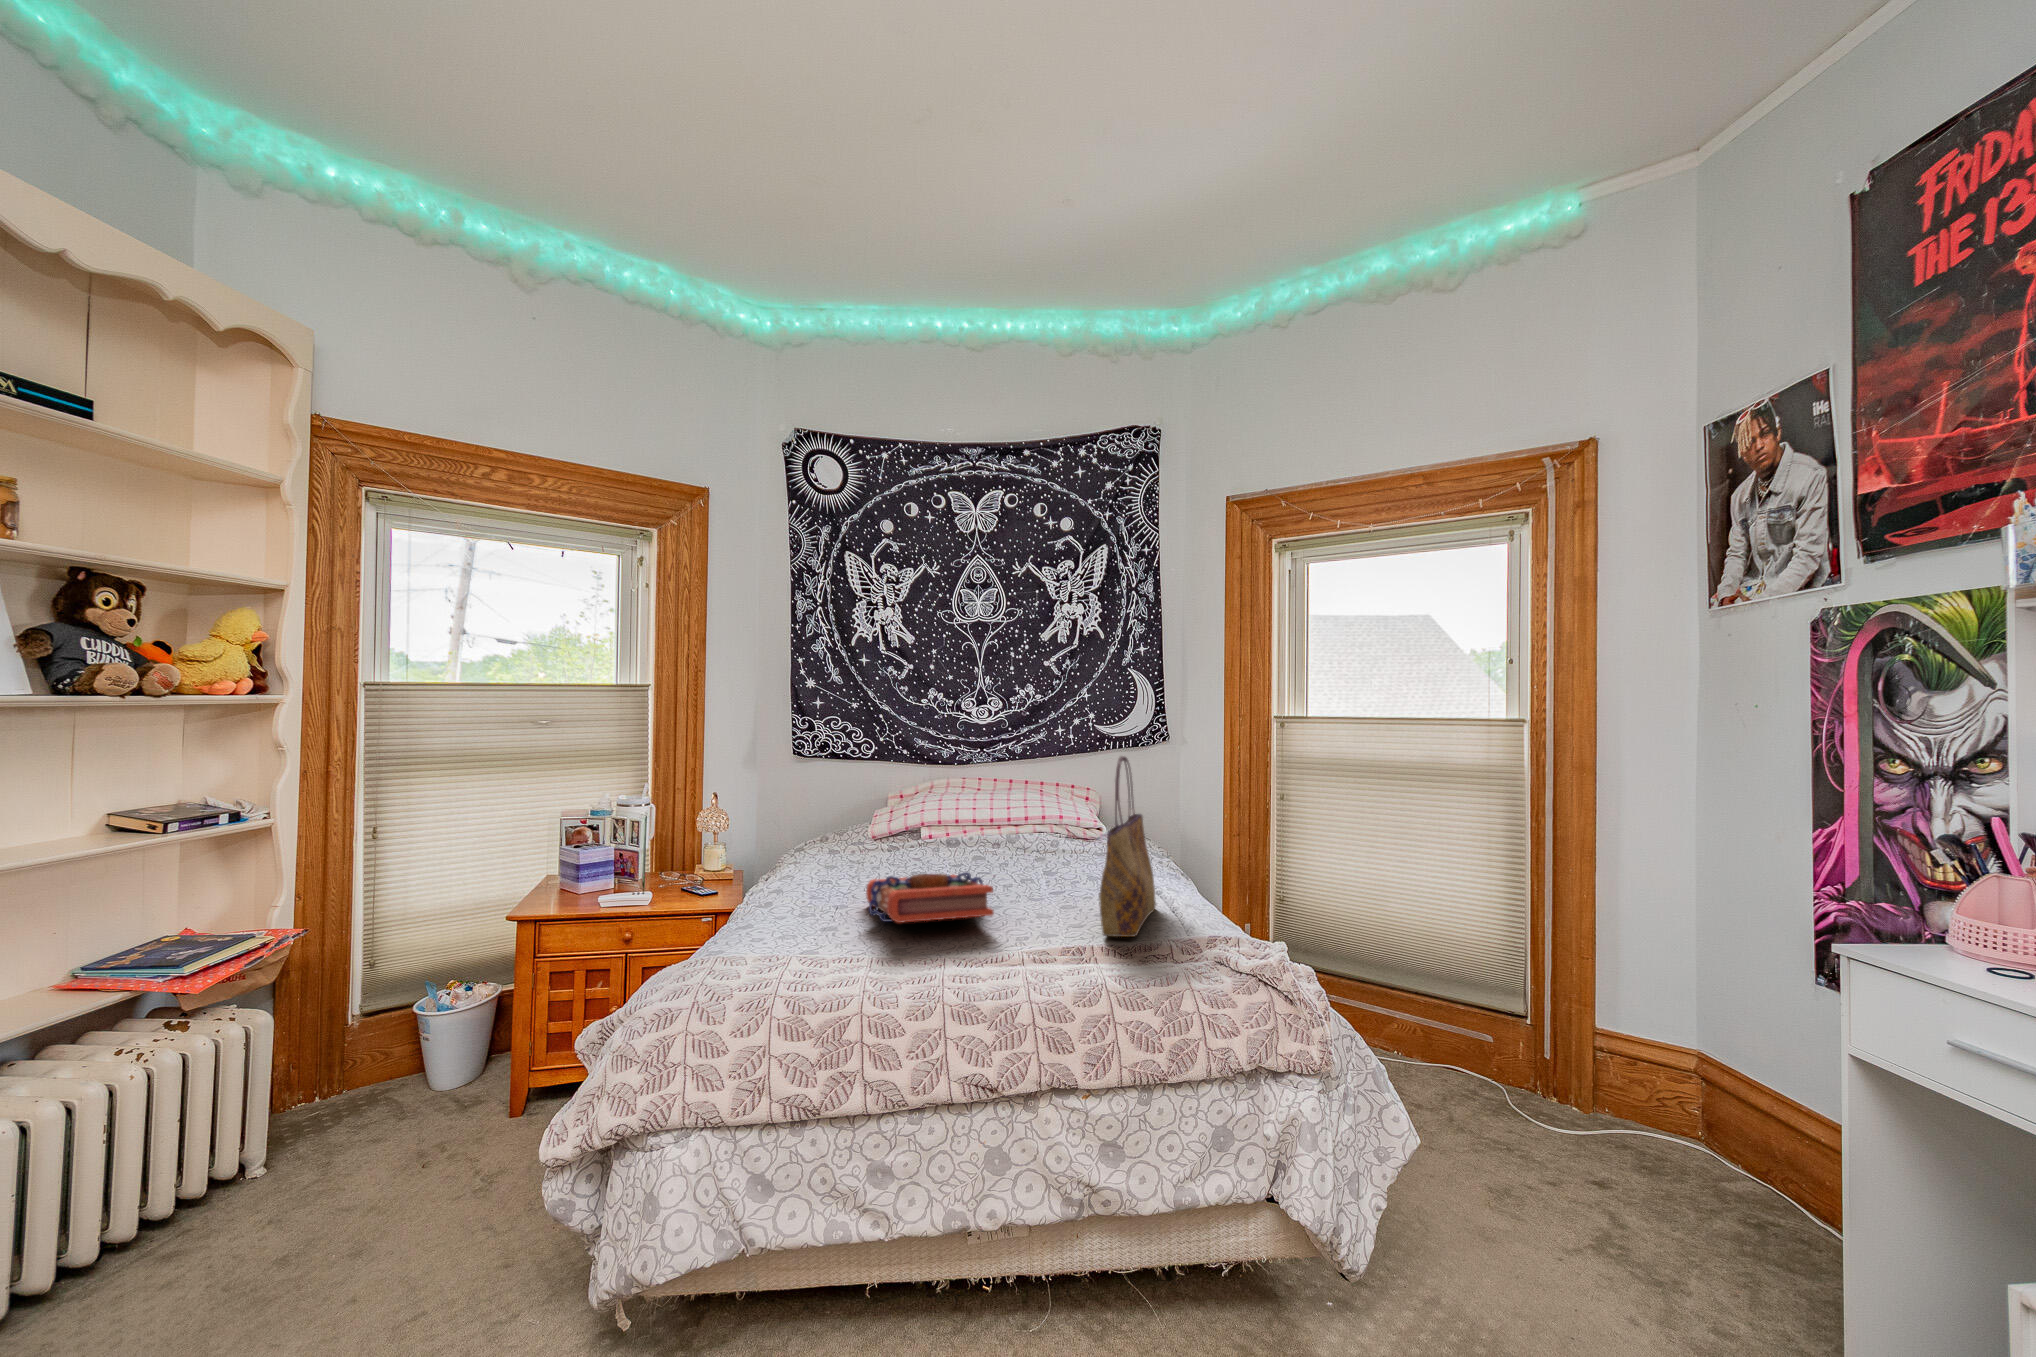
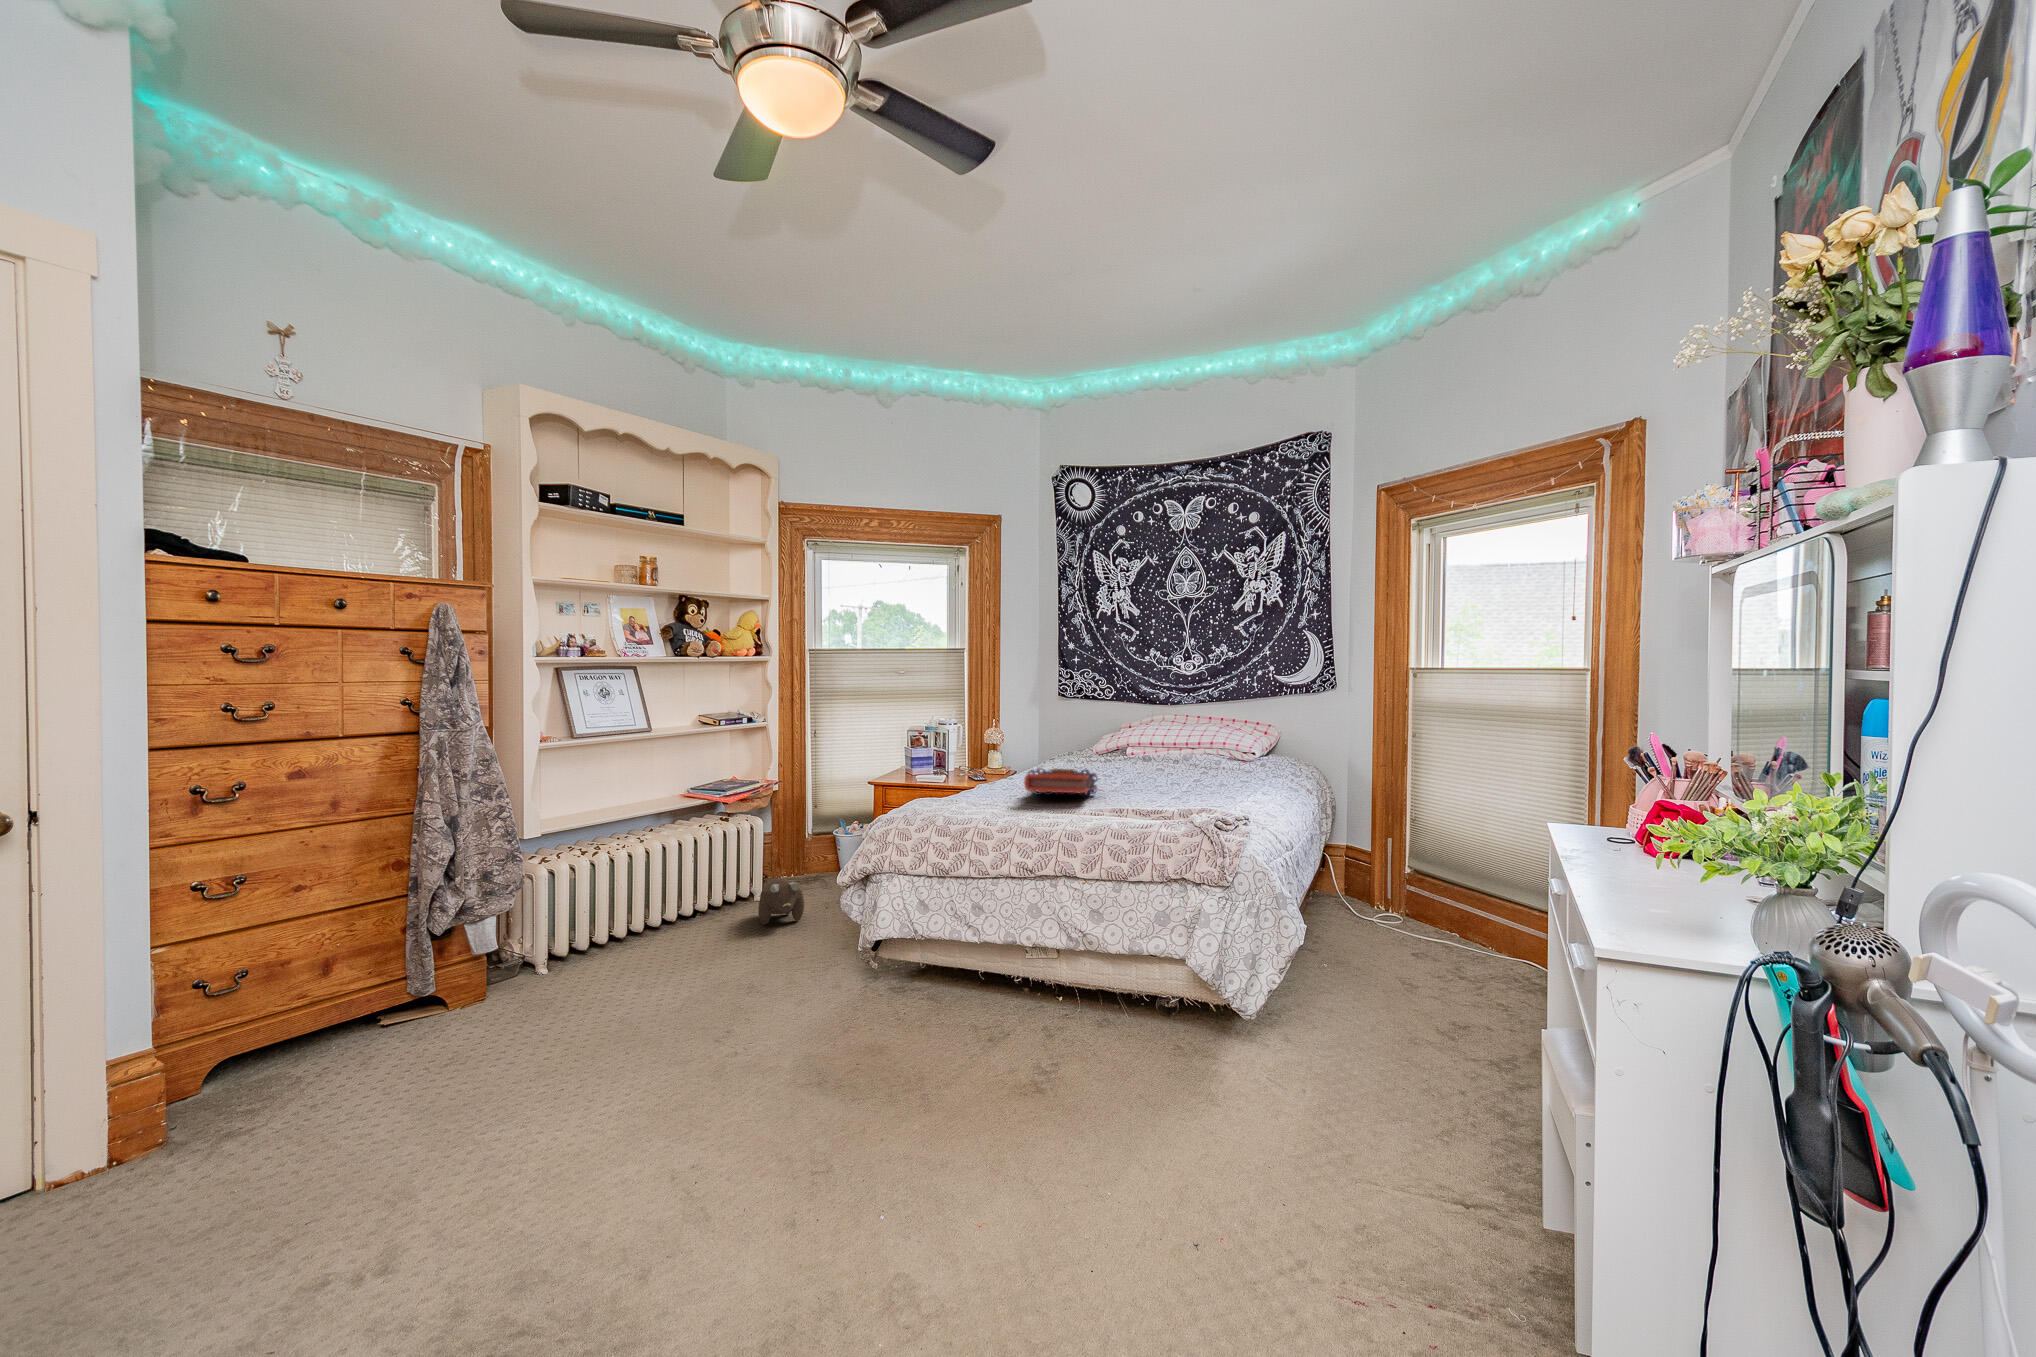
tote bag: present [1099,756,1156,937] -> none [1139,698,1205,810]
plush toy: none [255,1144,374,1259] -> present [758,879,804,925]

